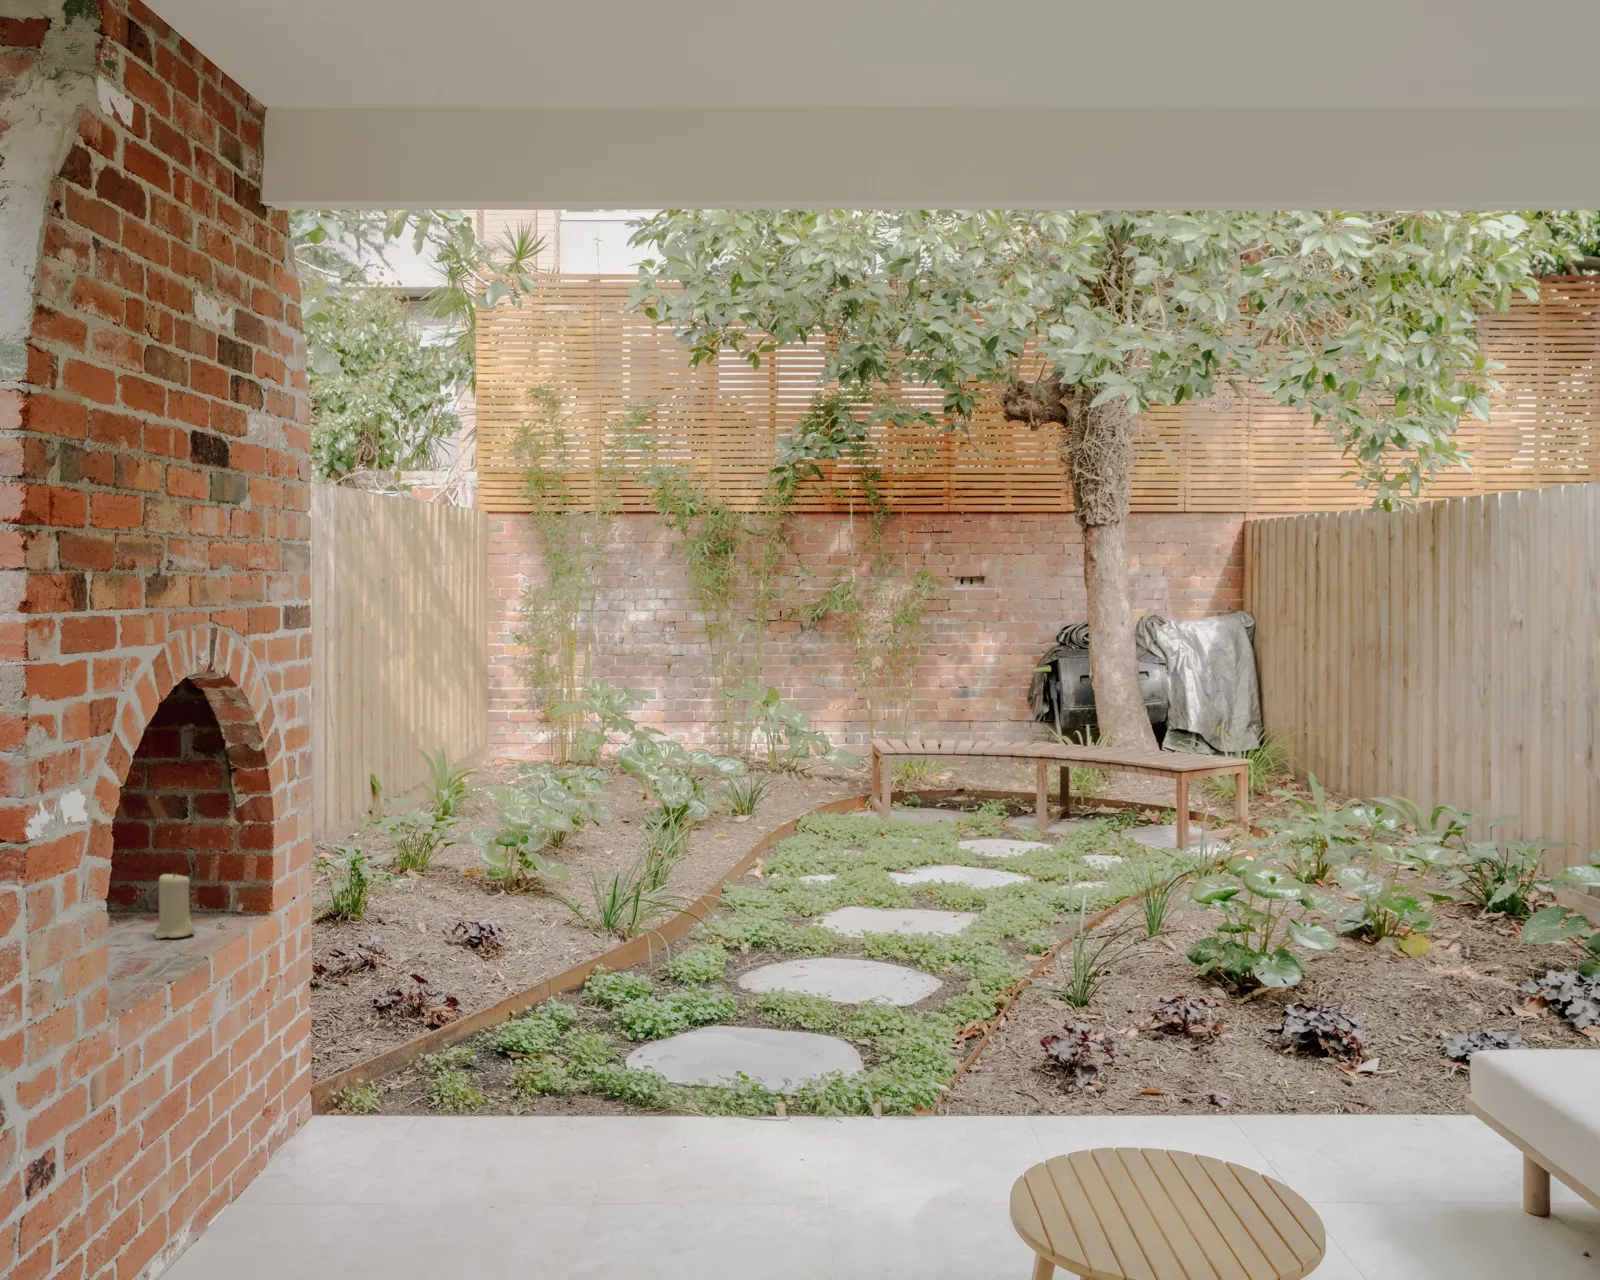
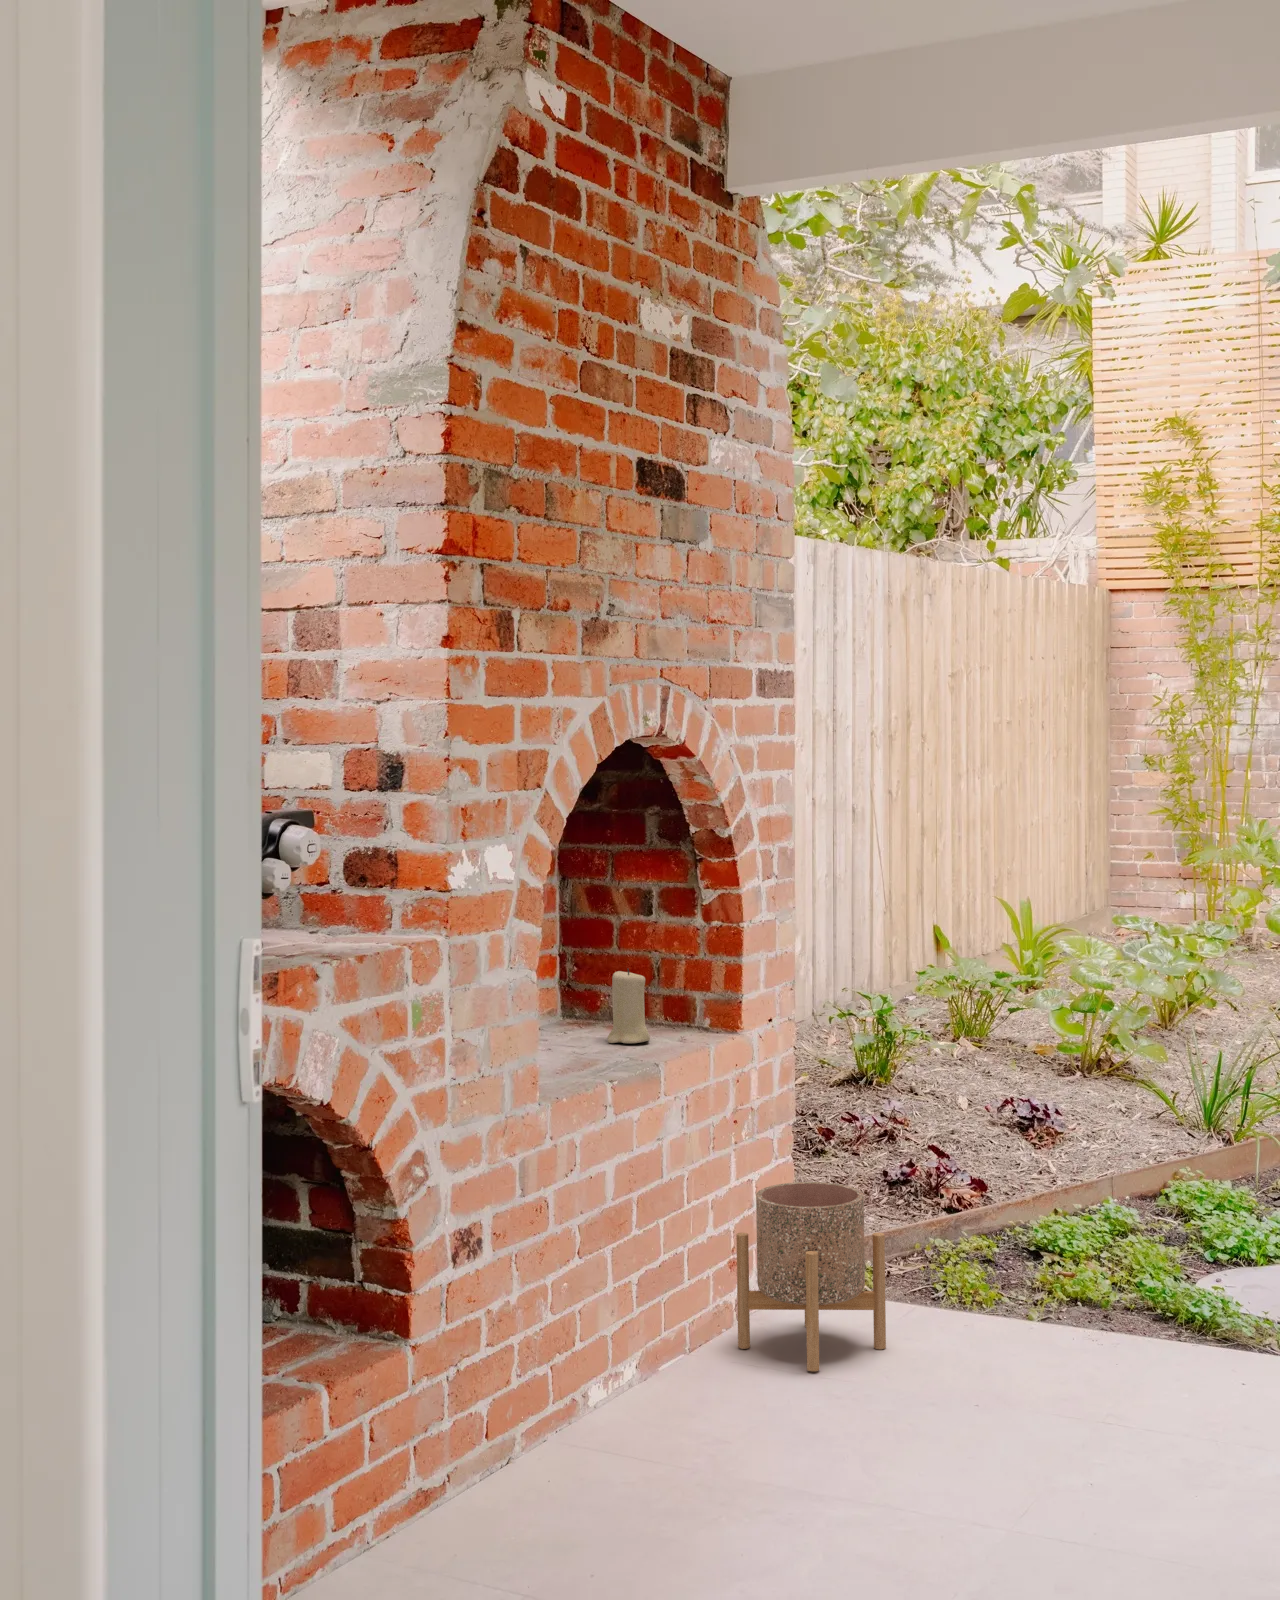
planter: none [273,1033,402,1198] -> present [736,1182,886,1372]

